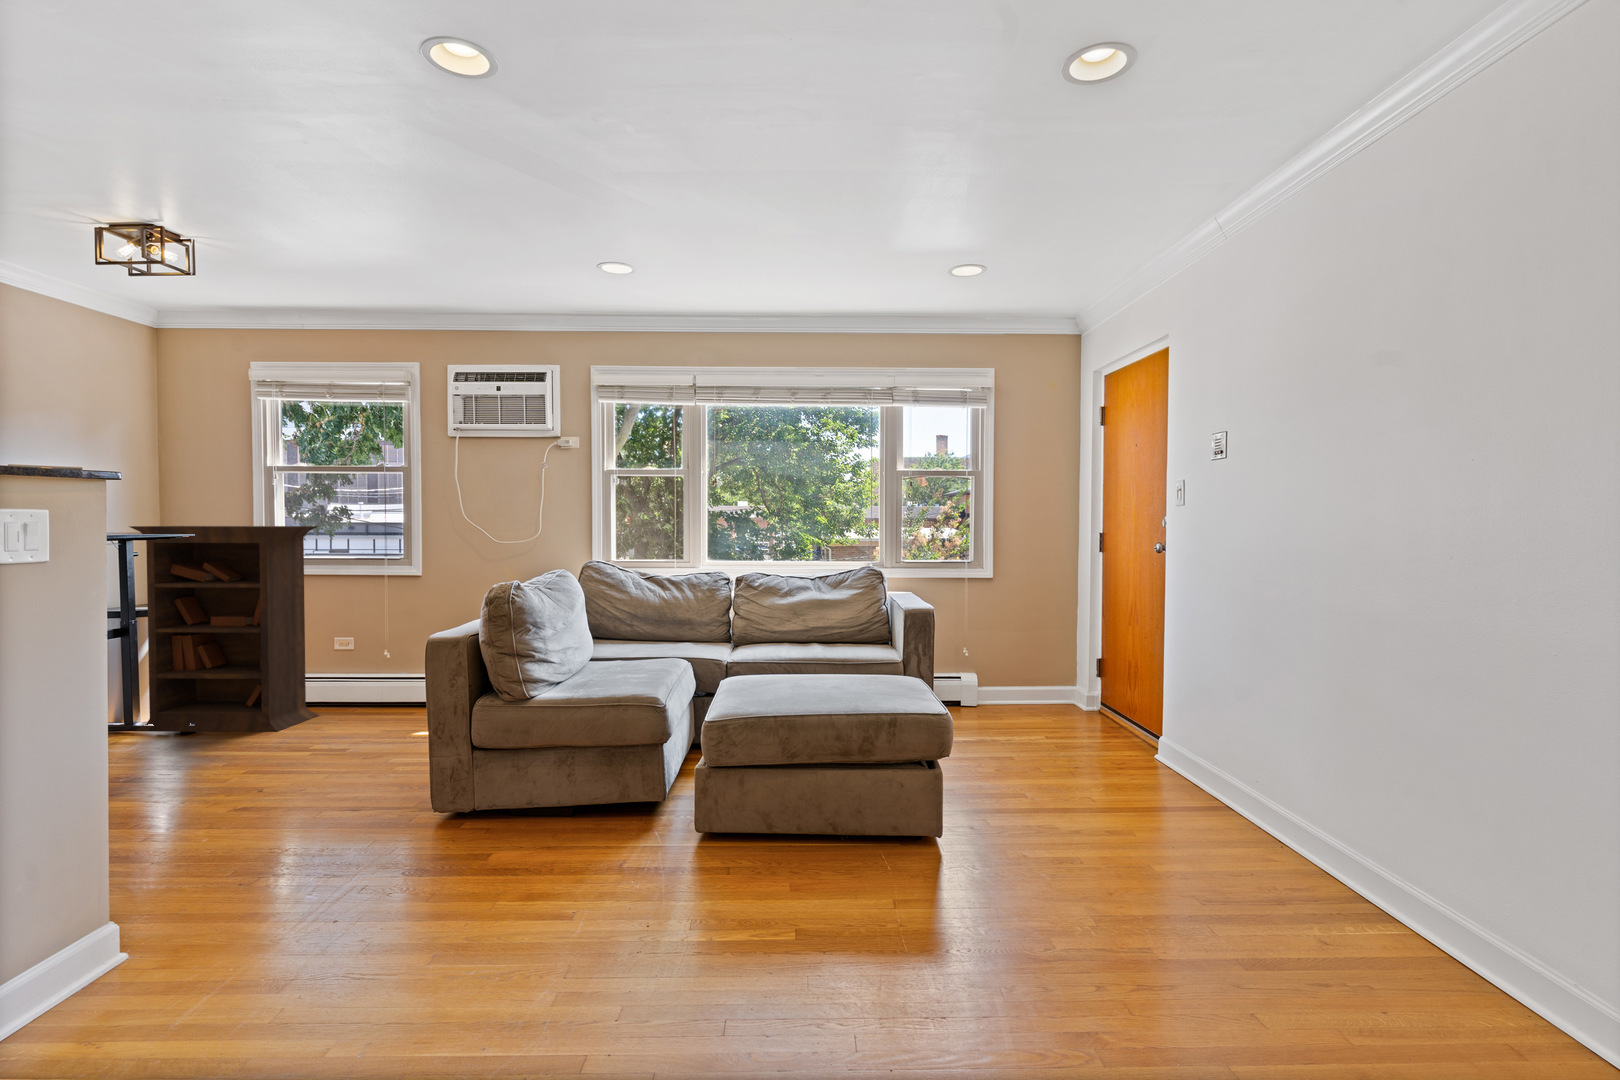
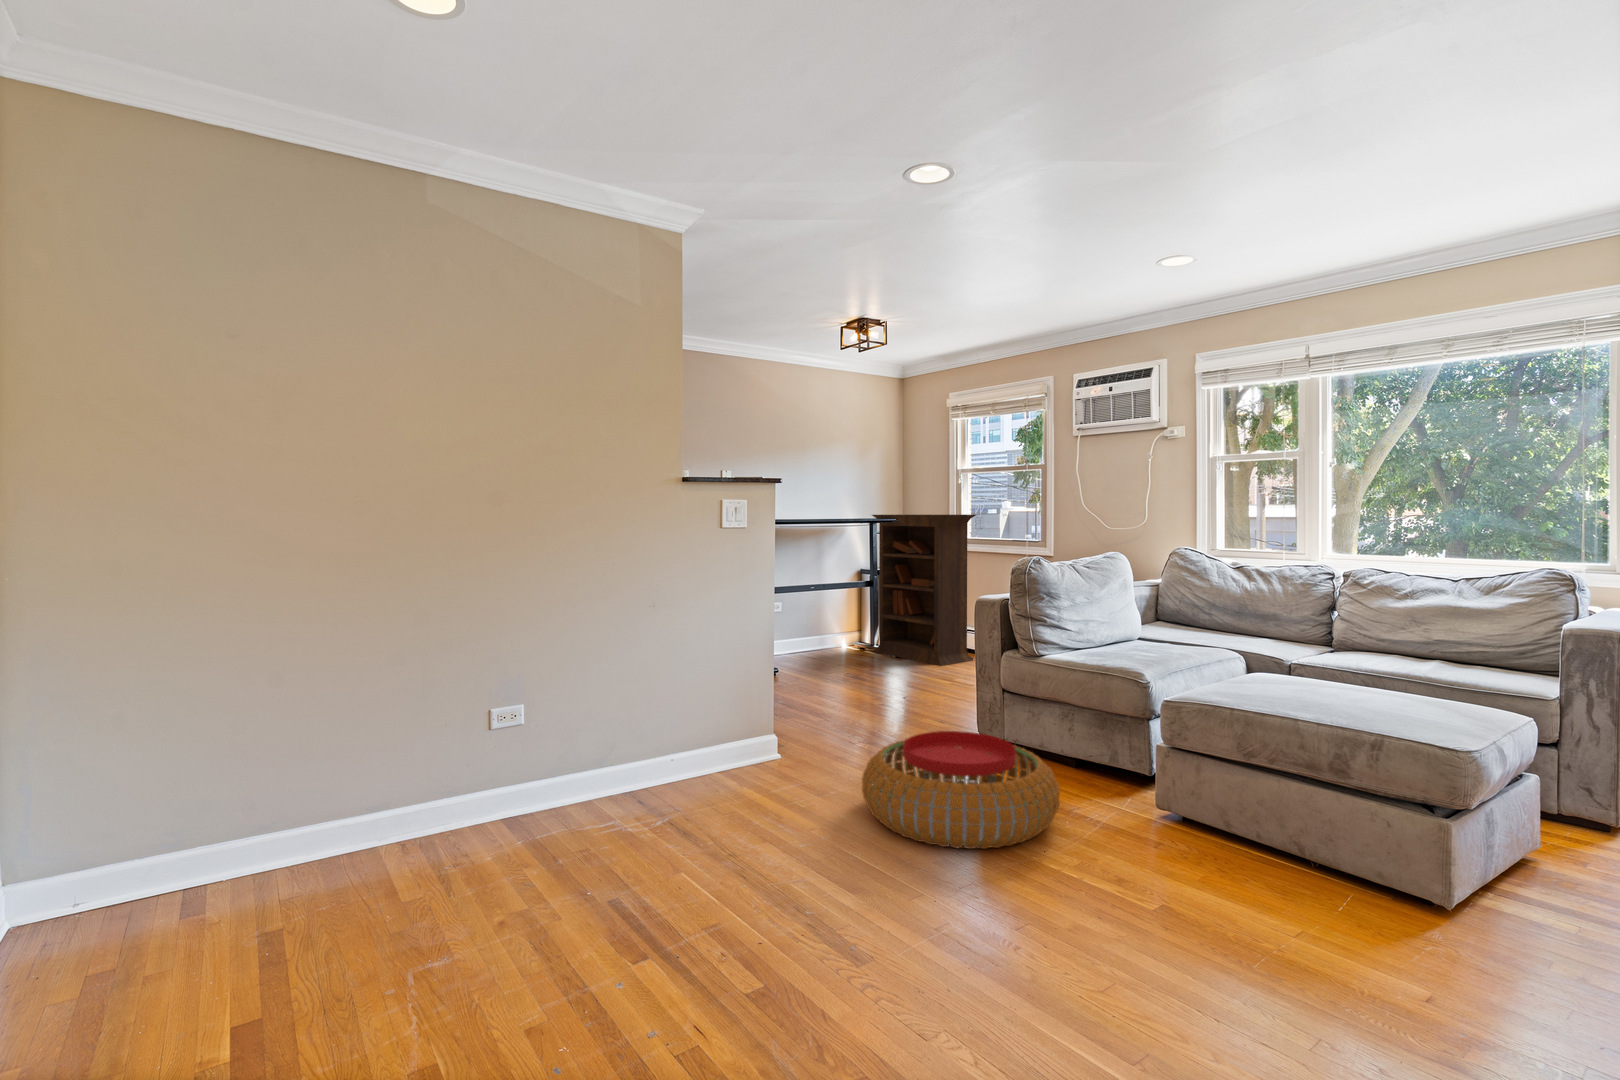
pouf: none [379,810,651,986] -> present [862,731,1060,849]

